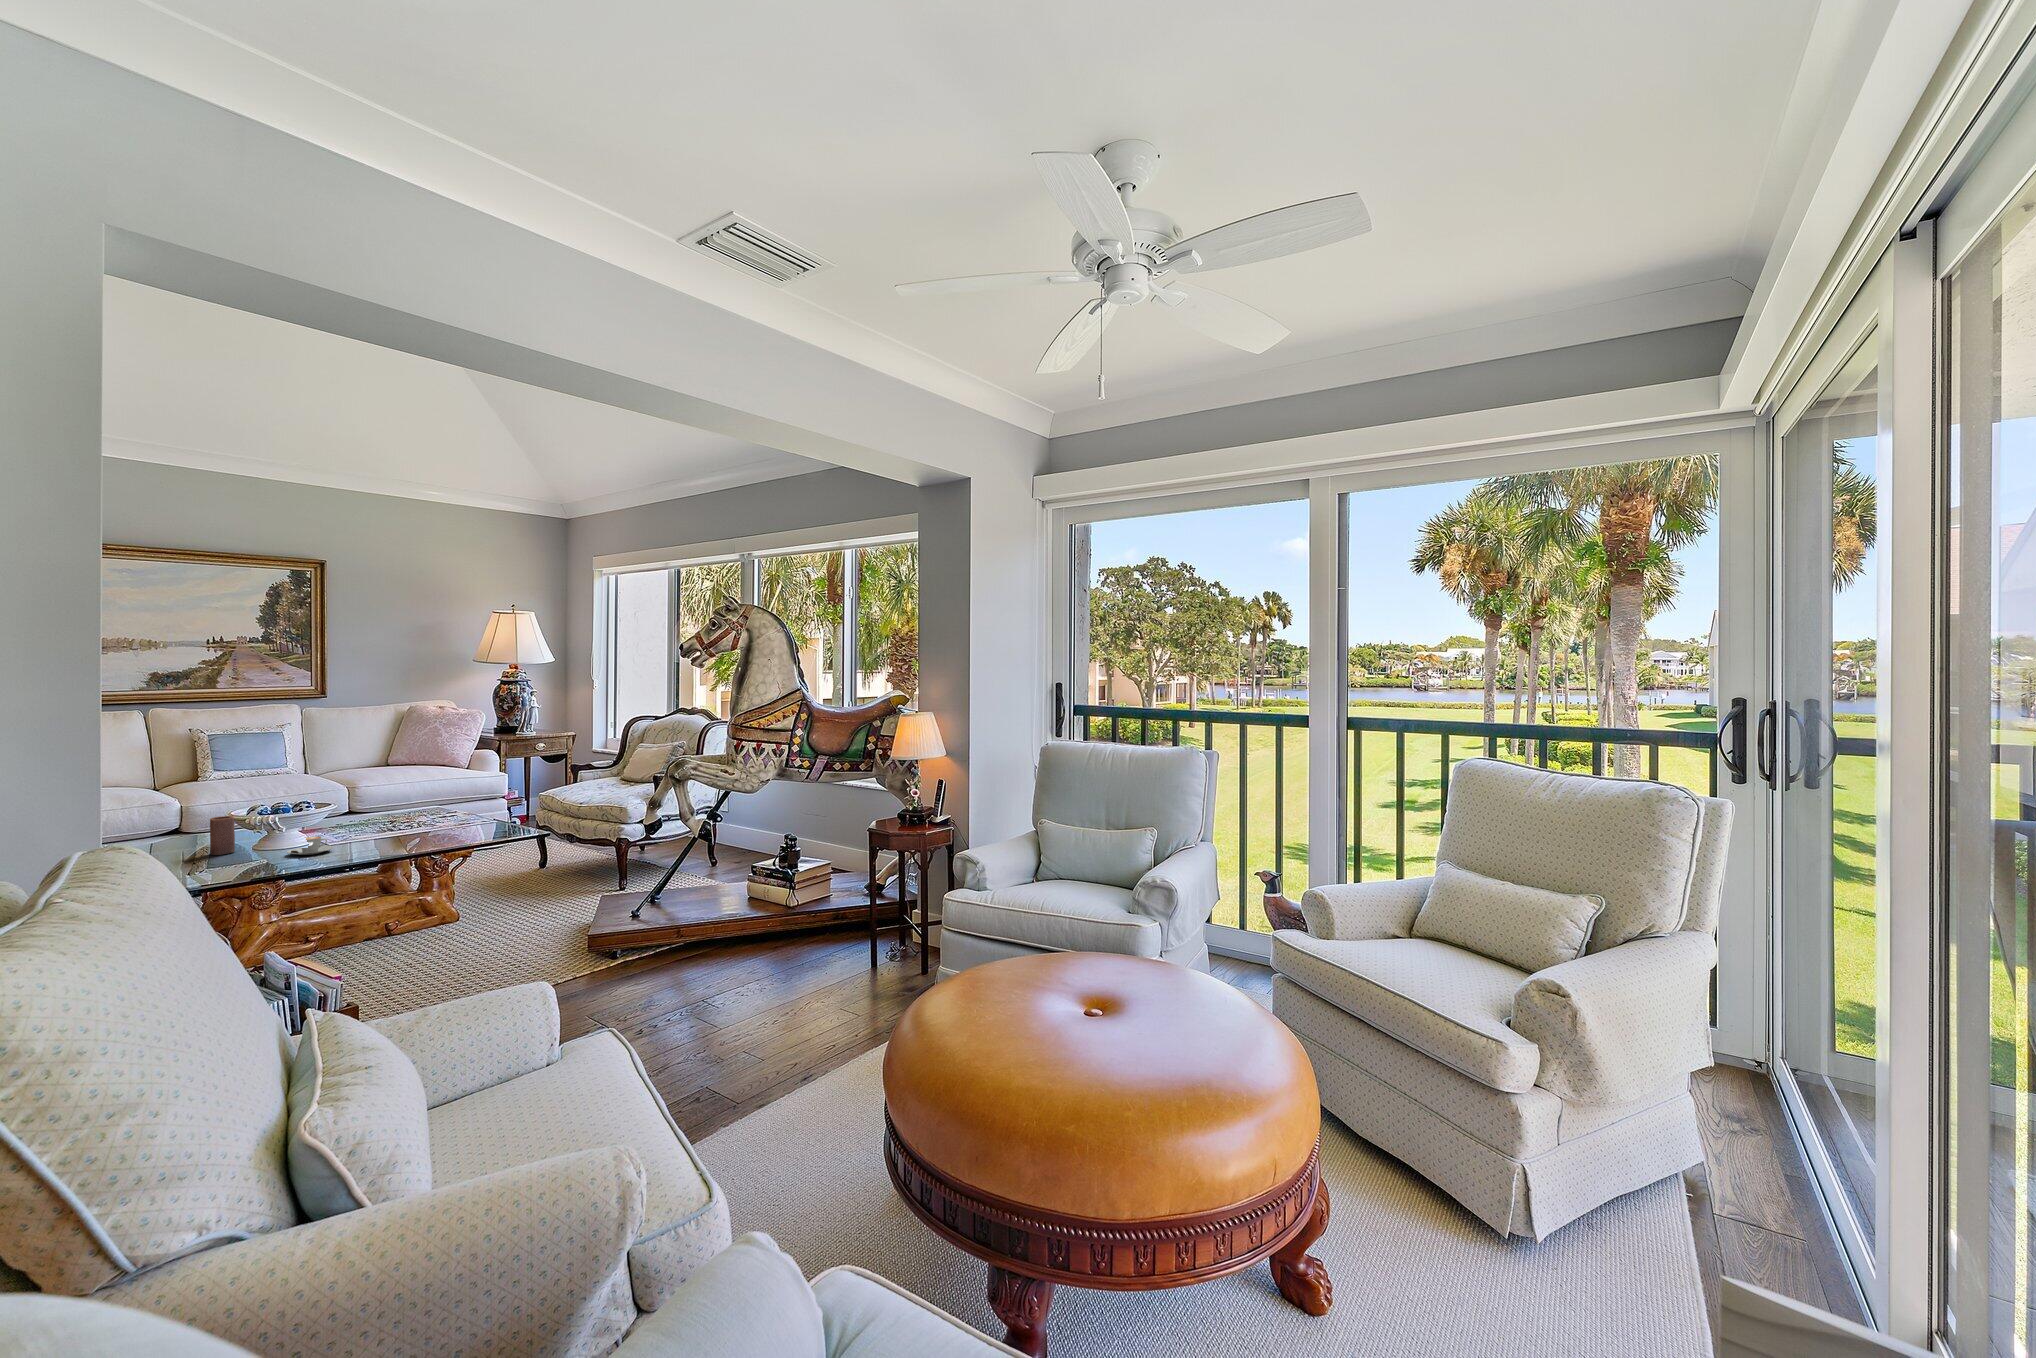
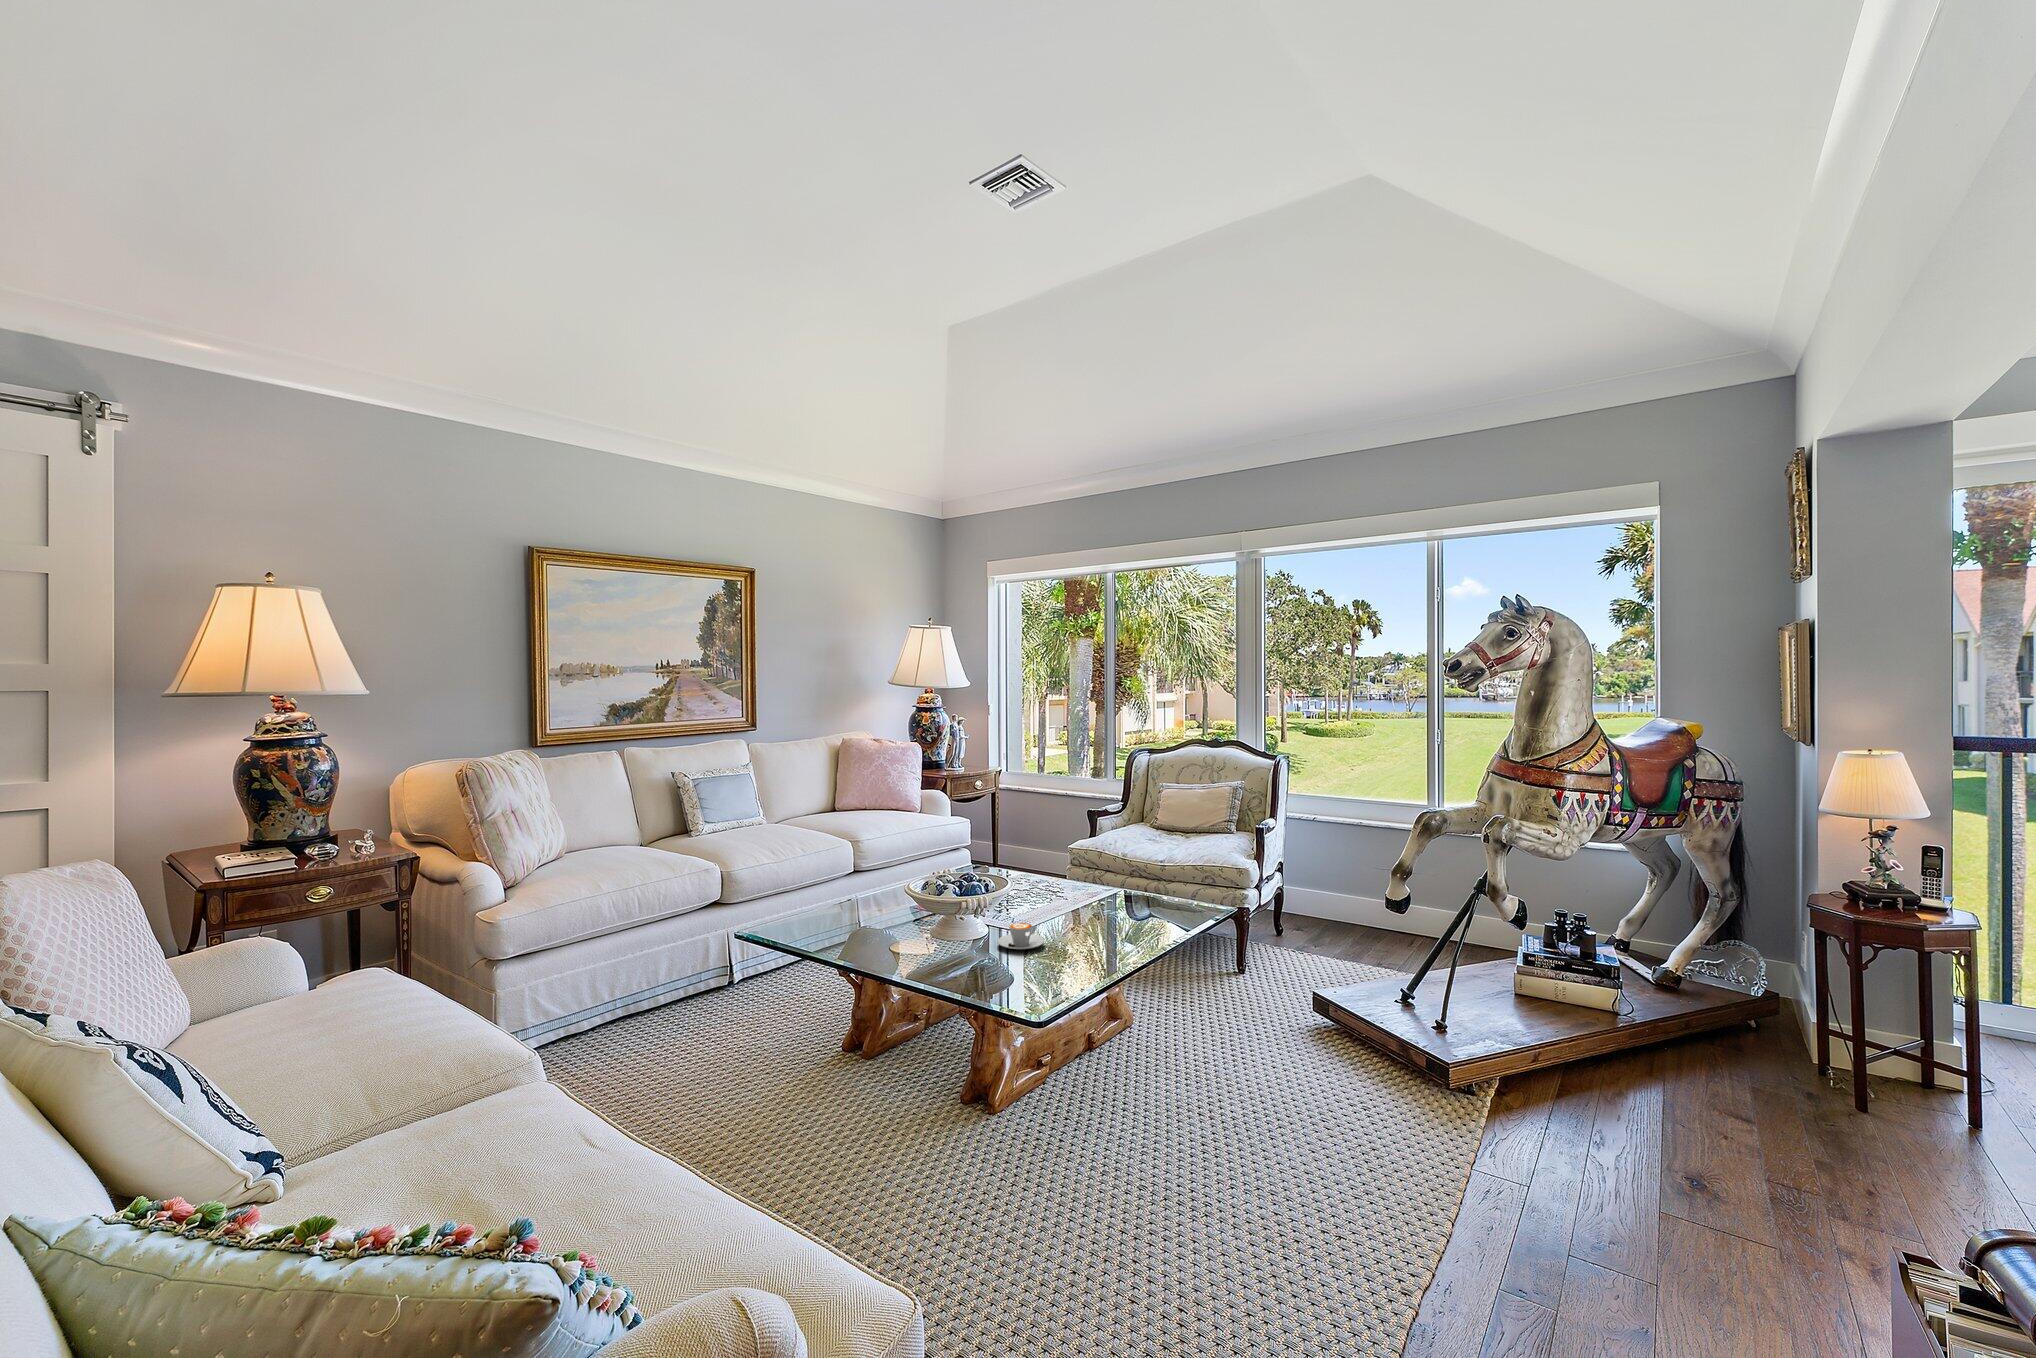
candle: present [210,816,235,855] -> none [897,897,920,950]

